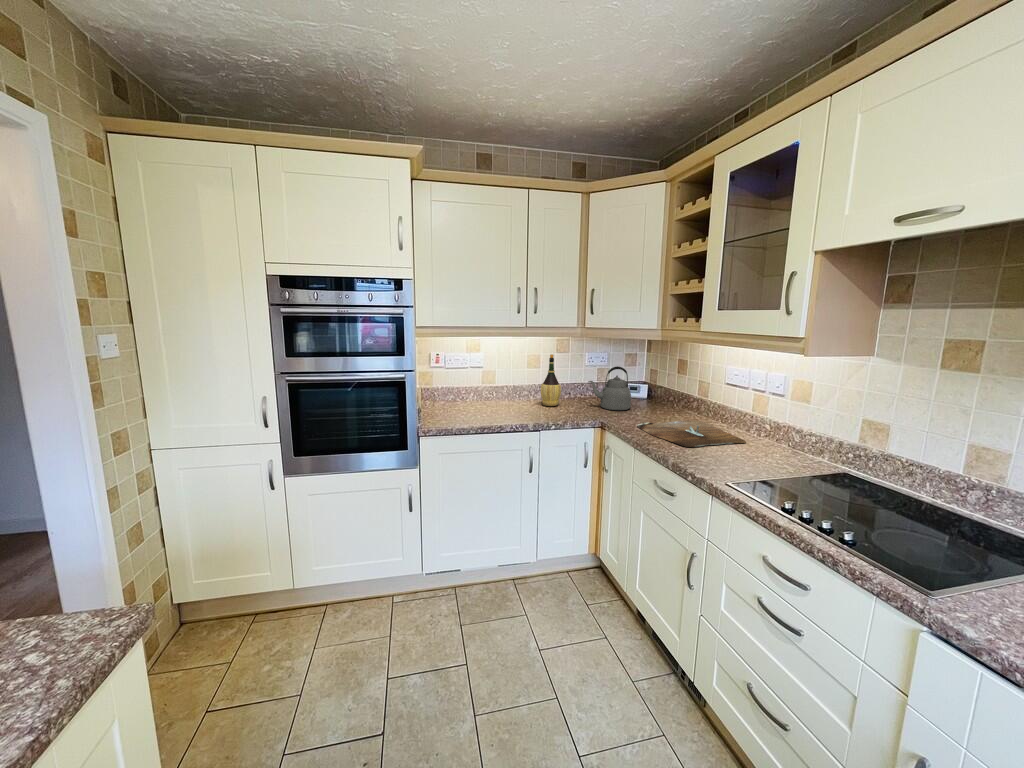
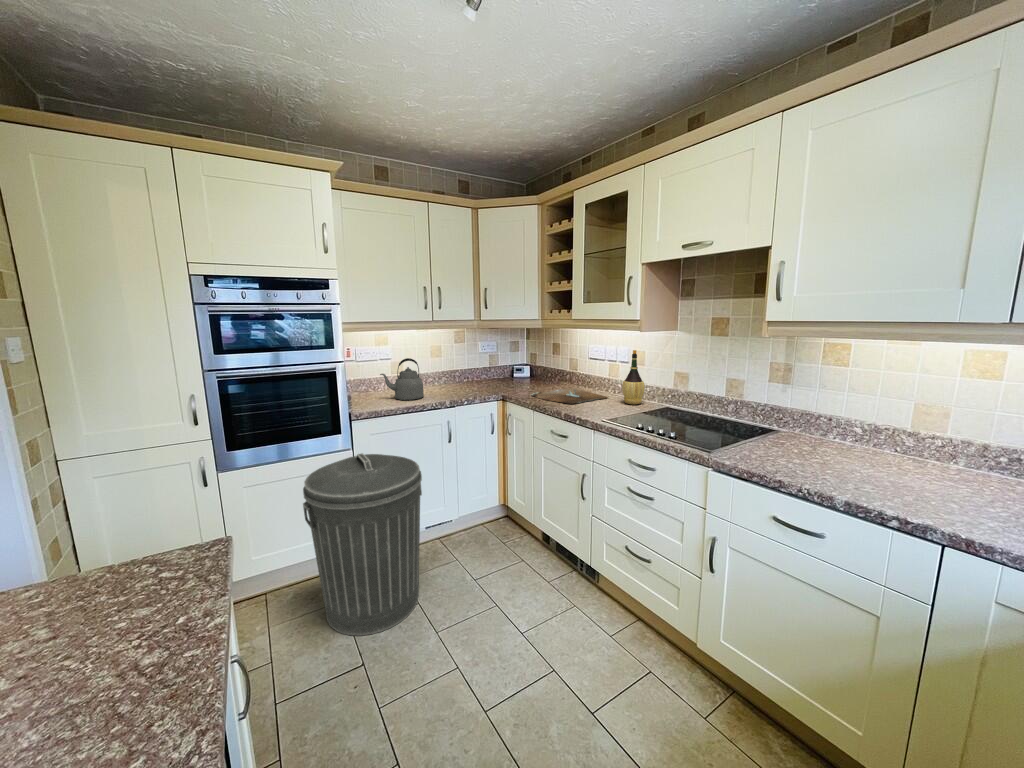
wine bottle: present [541,354,561,406] -> present [622,350,645,404]
kettle: present [588,366,631,410] -> present [380,358,424,400]
trash can: none [347,478,481,692] -> present [303,453,422,635]

